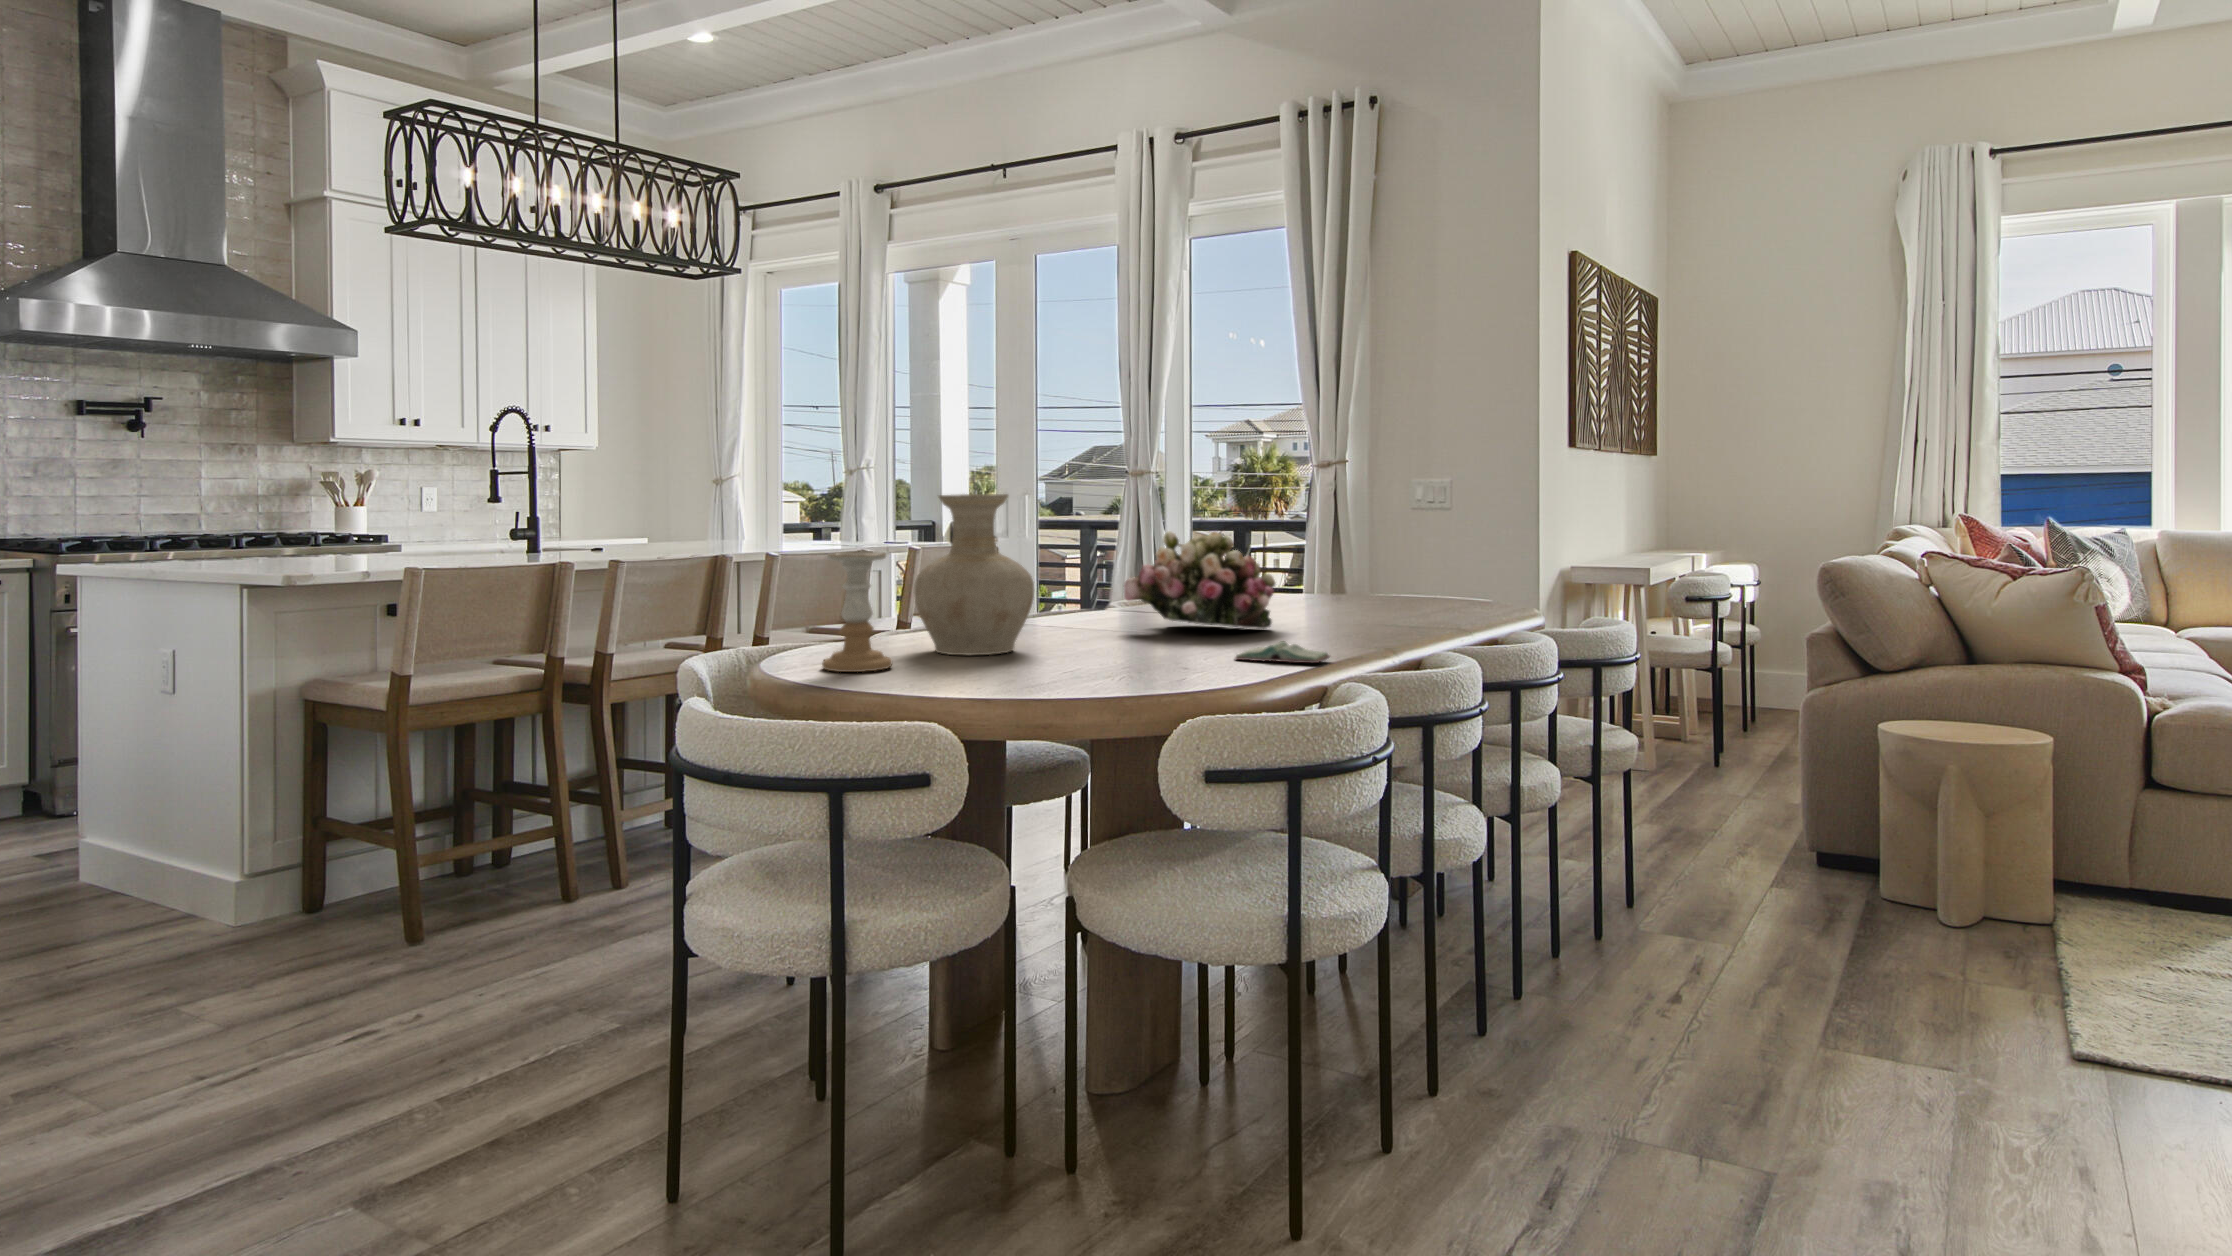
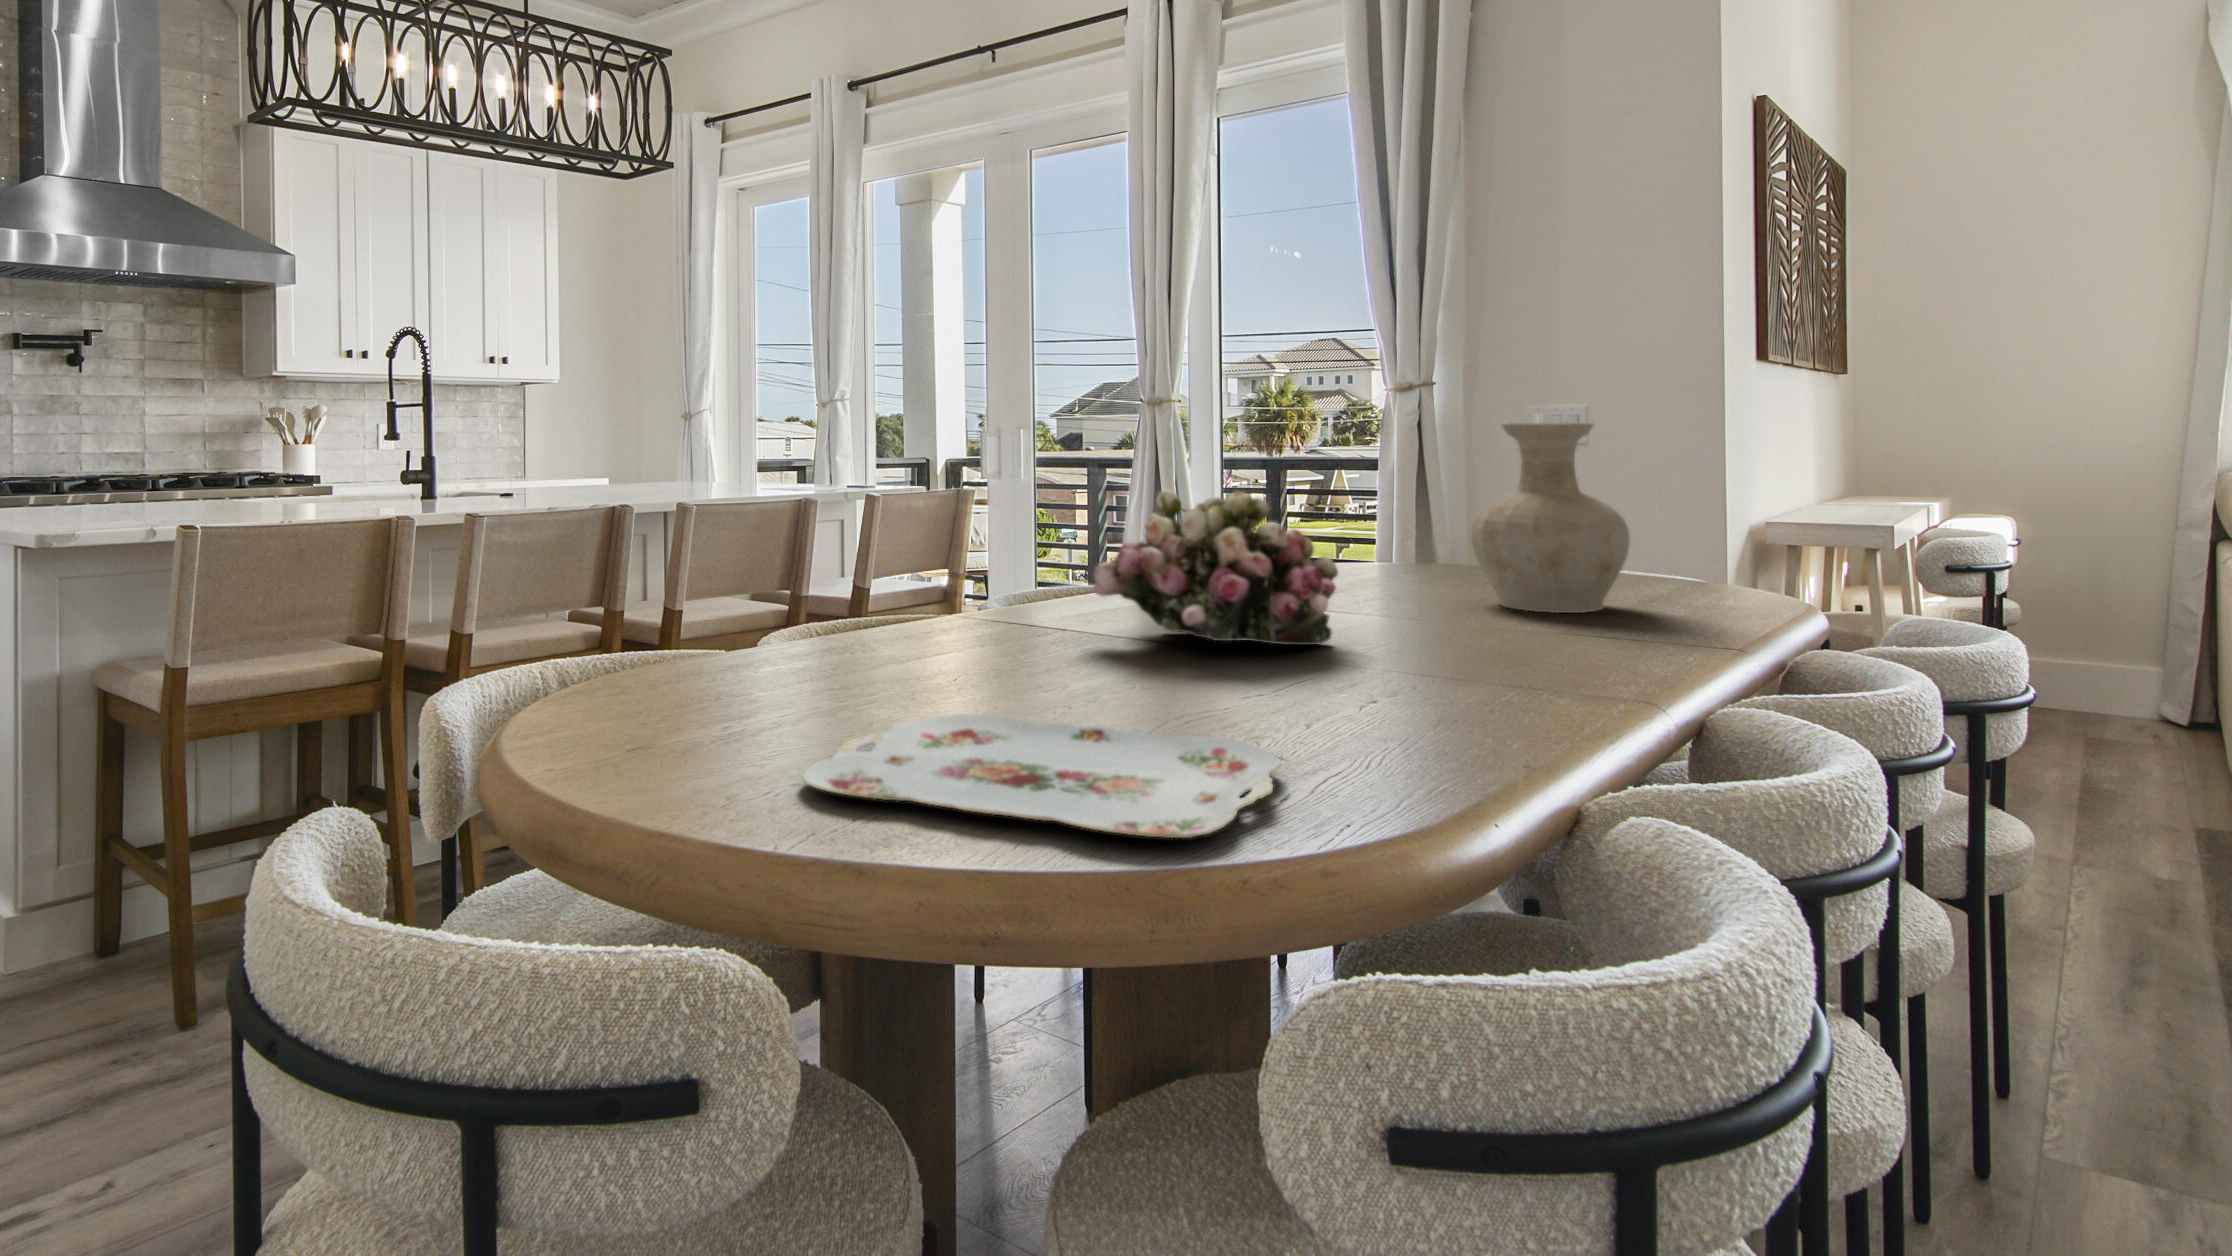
vase: present [914,494,1034,656] -> present [1471,423,1630,613]
candle holder: present [822,551,892,672] -> none [550,530,669,739]
book: present [1235,641,1330,663] -> none [1266,693,1448,745]
serving tray: none [995,656,1243,691] -> present [802,714,1281,838]

